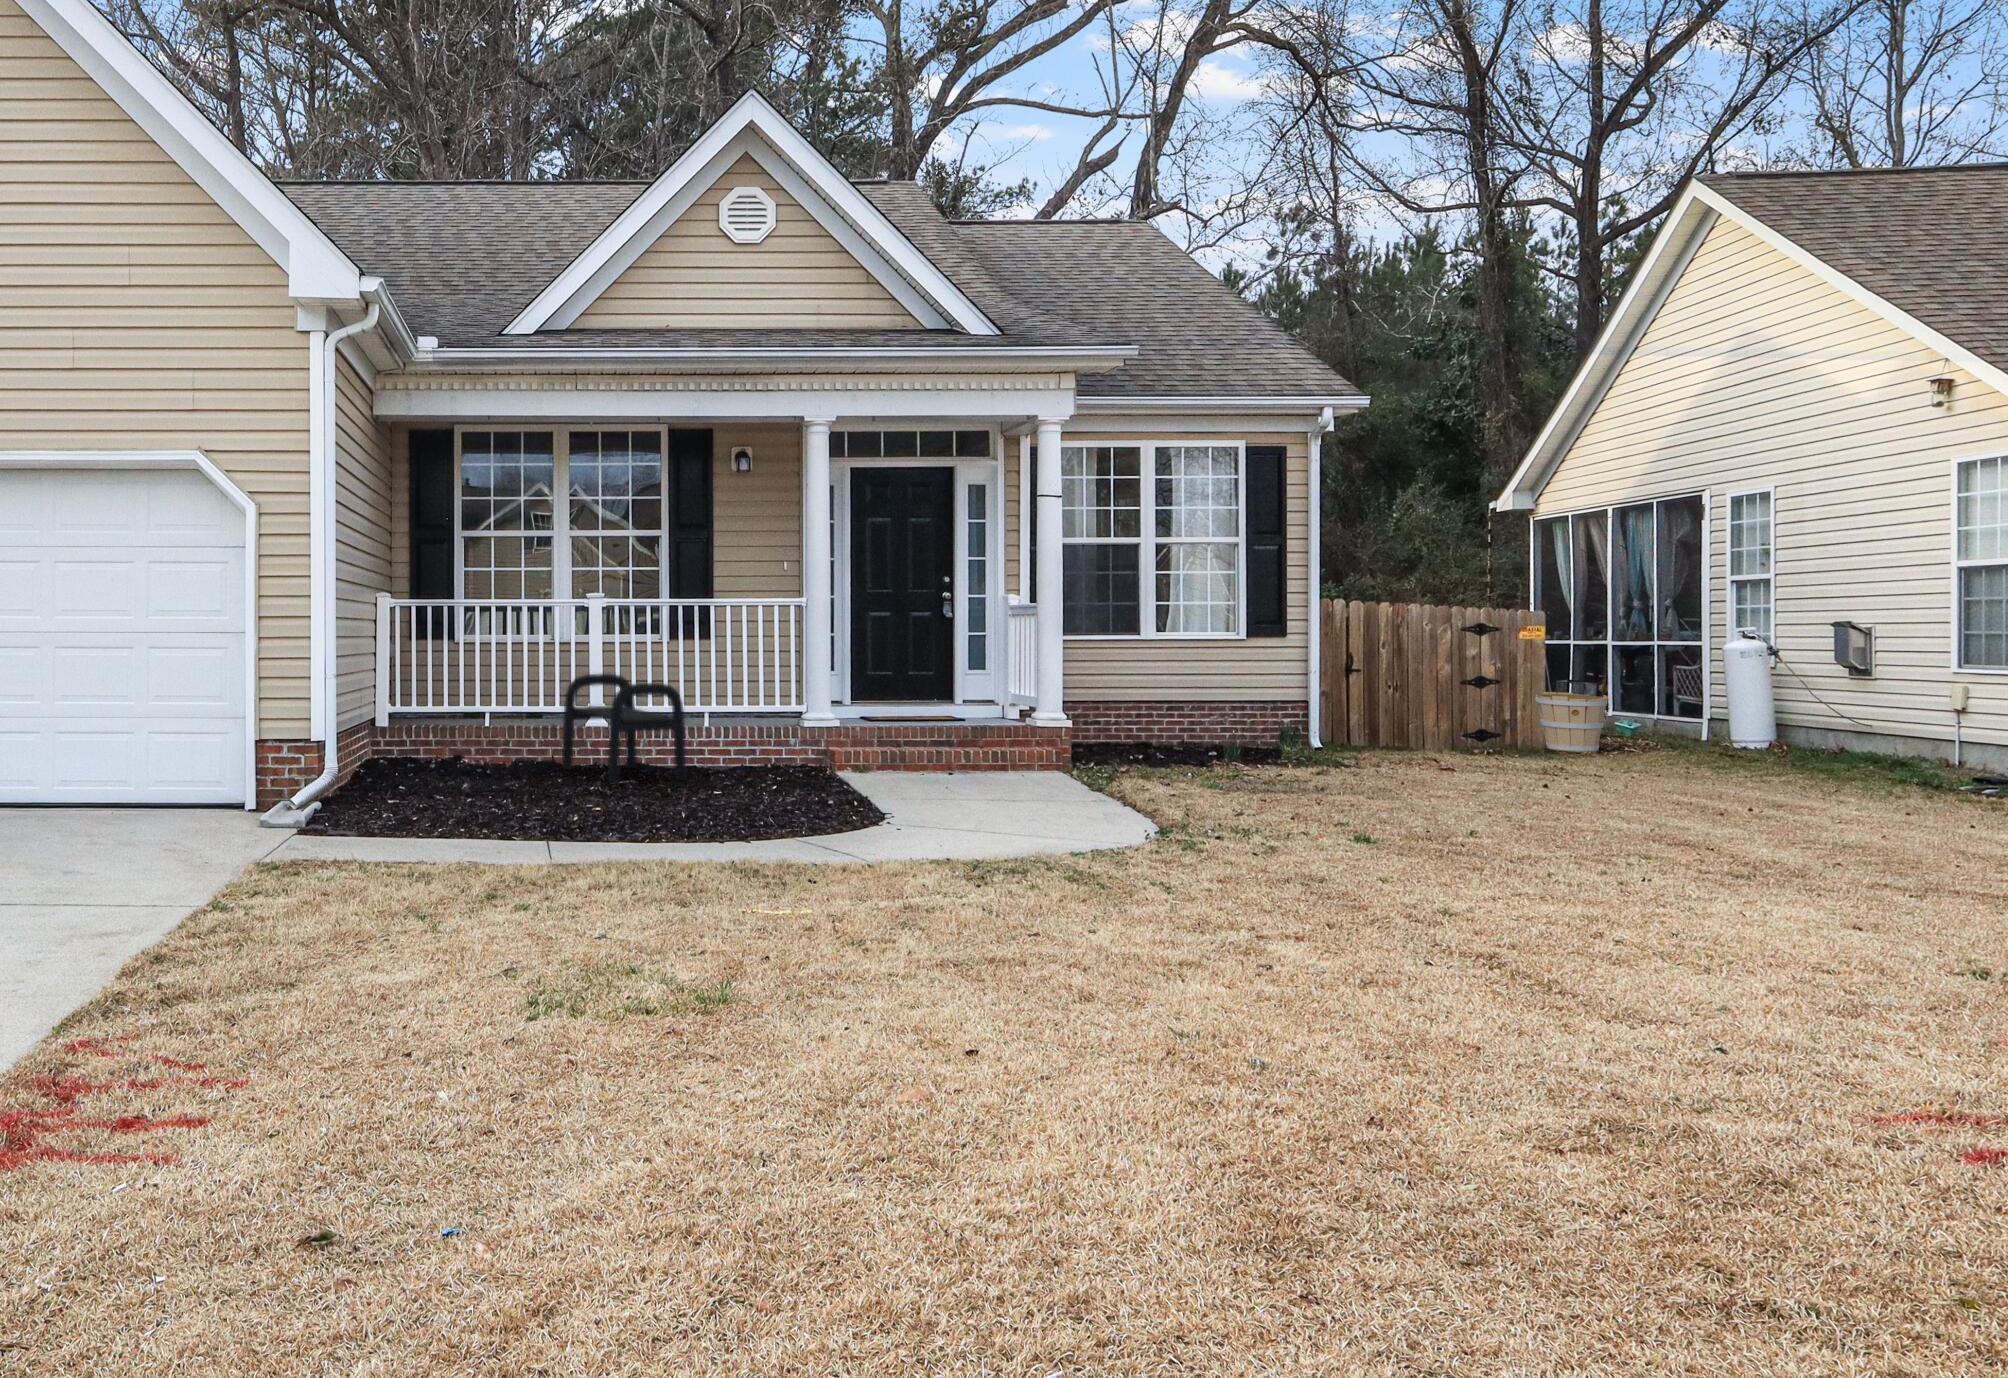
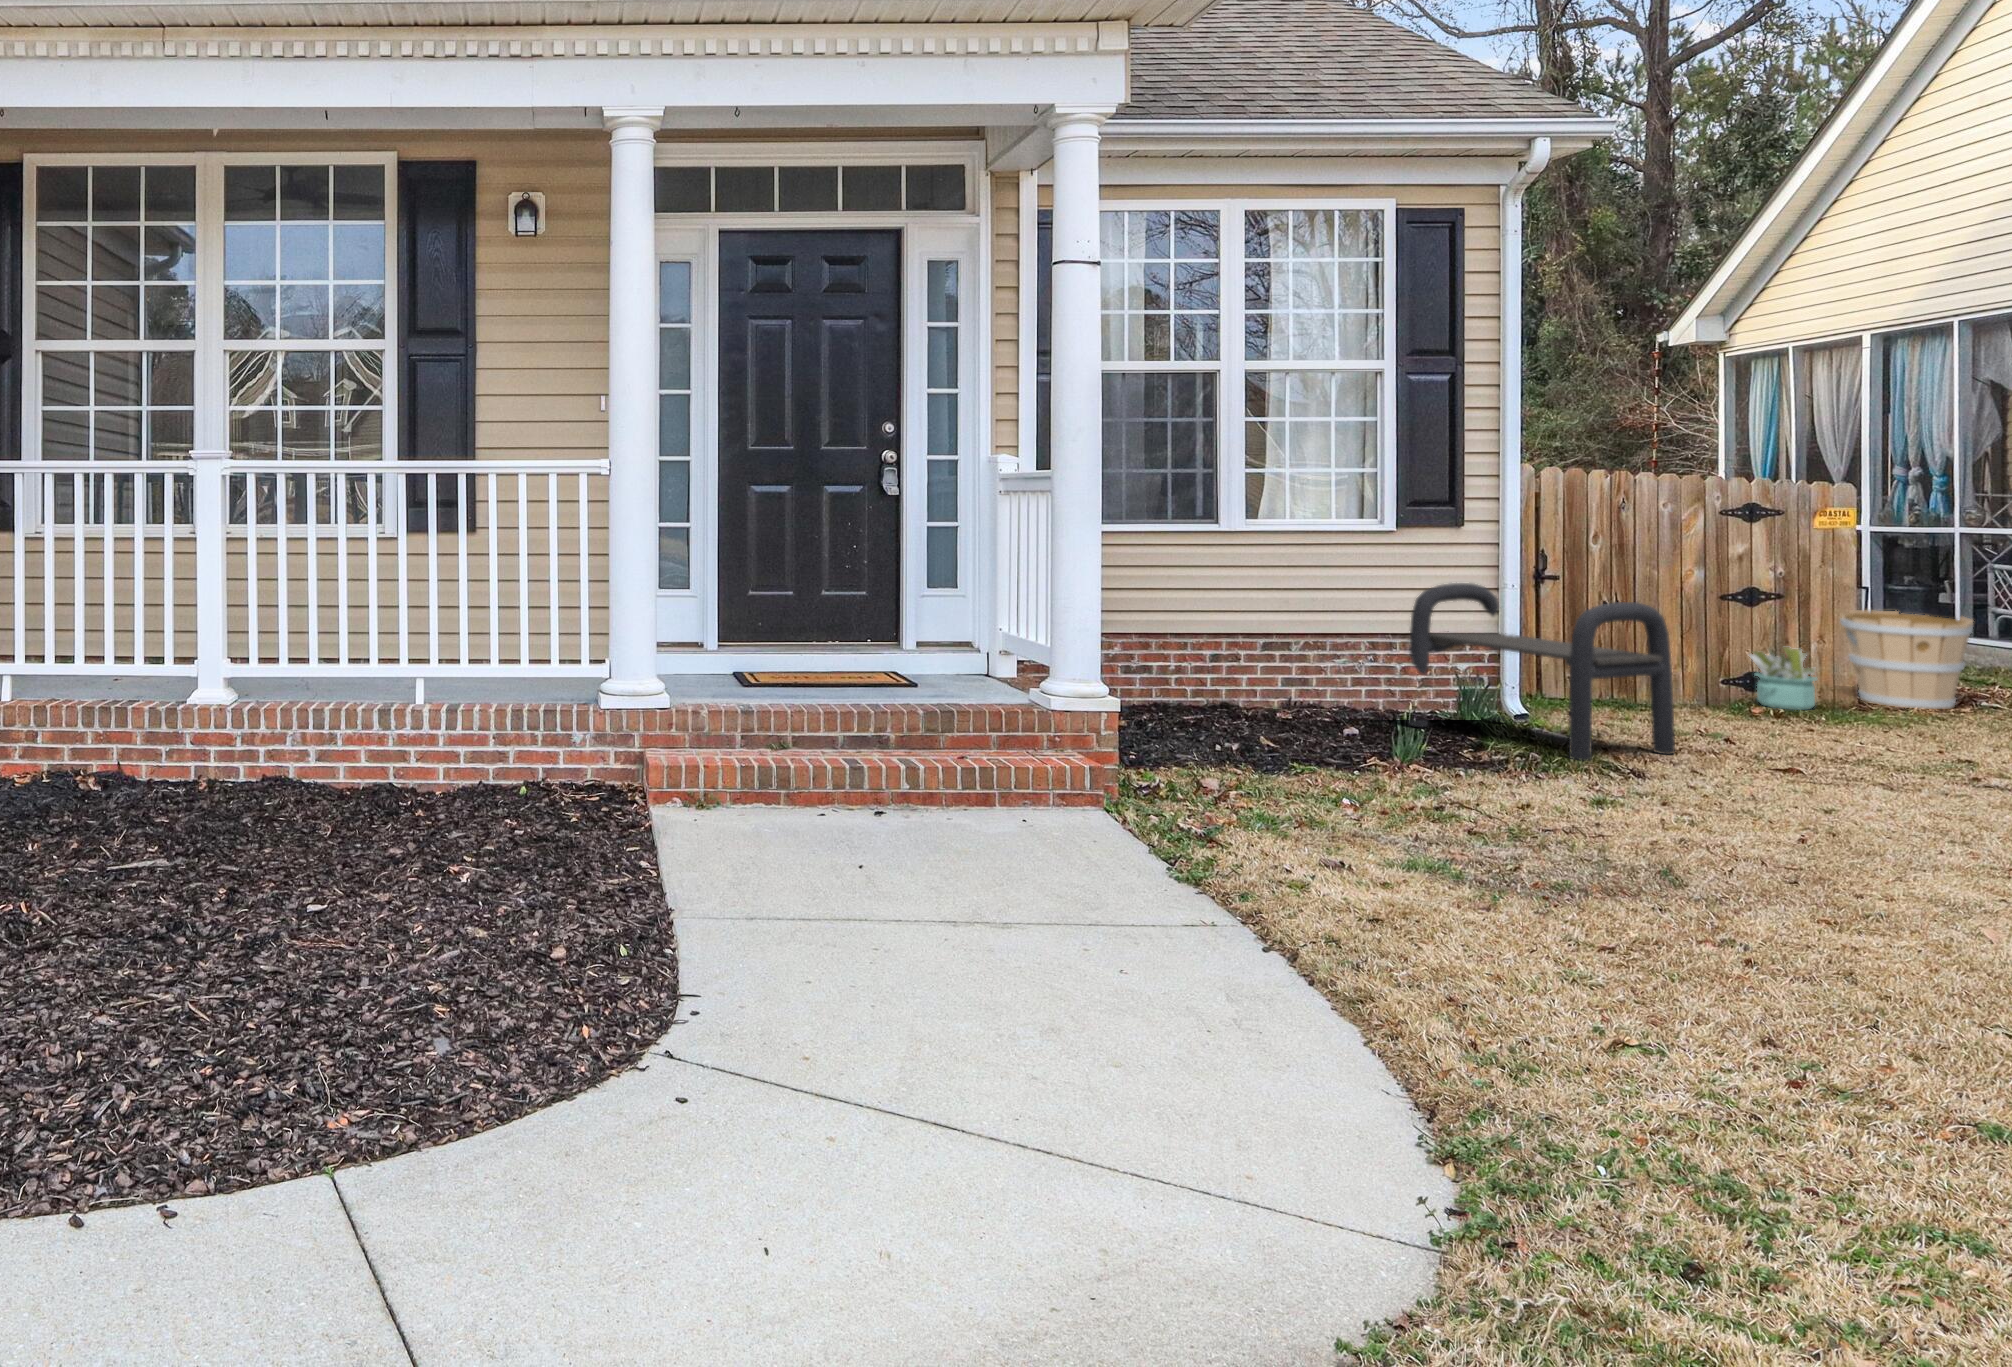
bench: present [562,674,686,783] -> present [1408,583,1675,761]
decorative plant: none [1473,713,1513,752] -> present [1750,647,1817,710]

